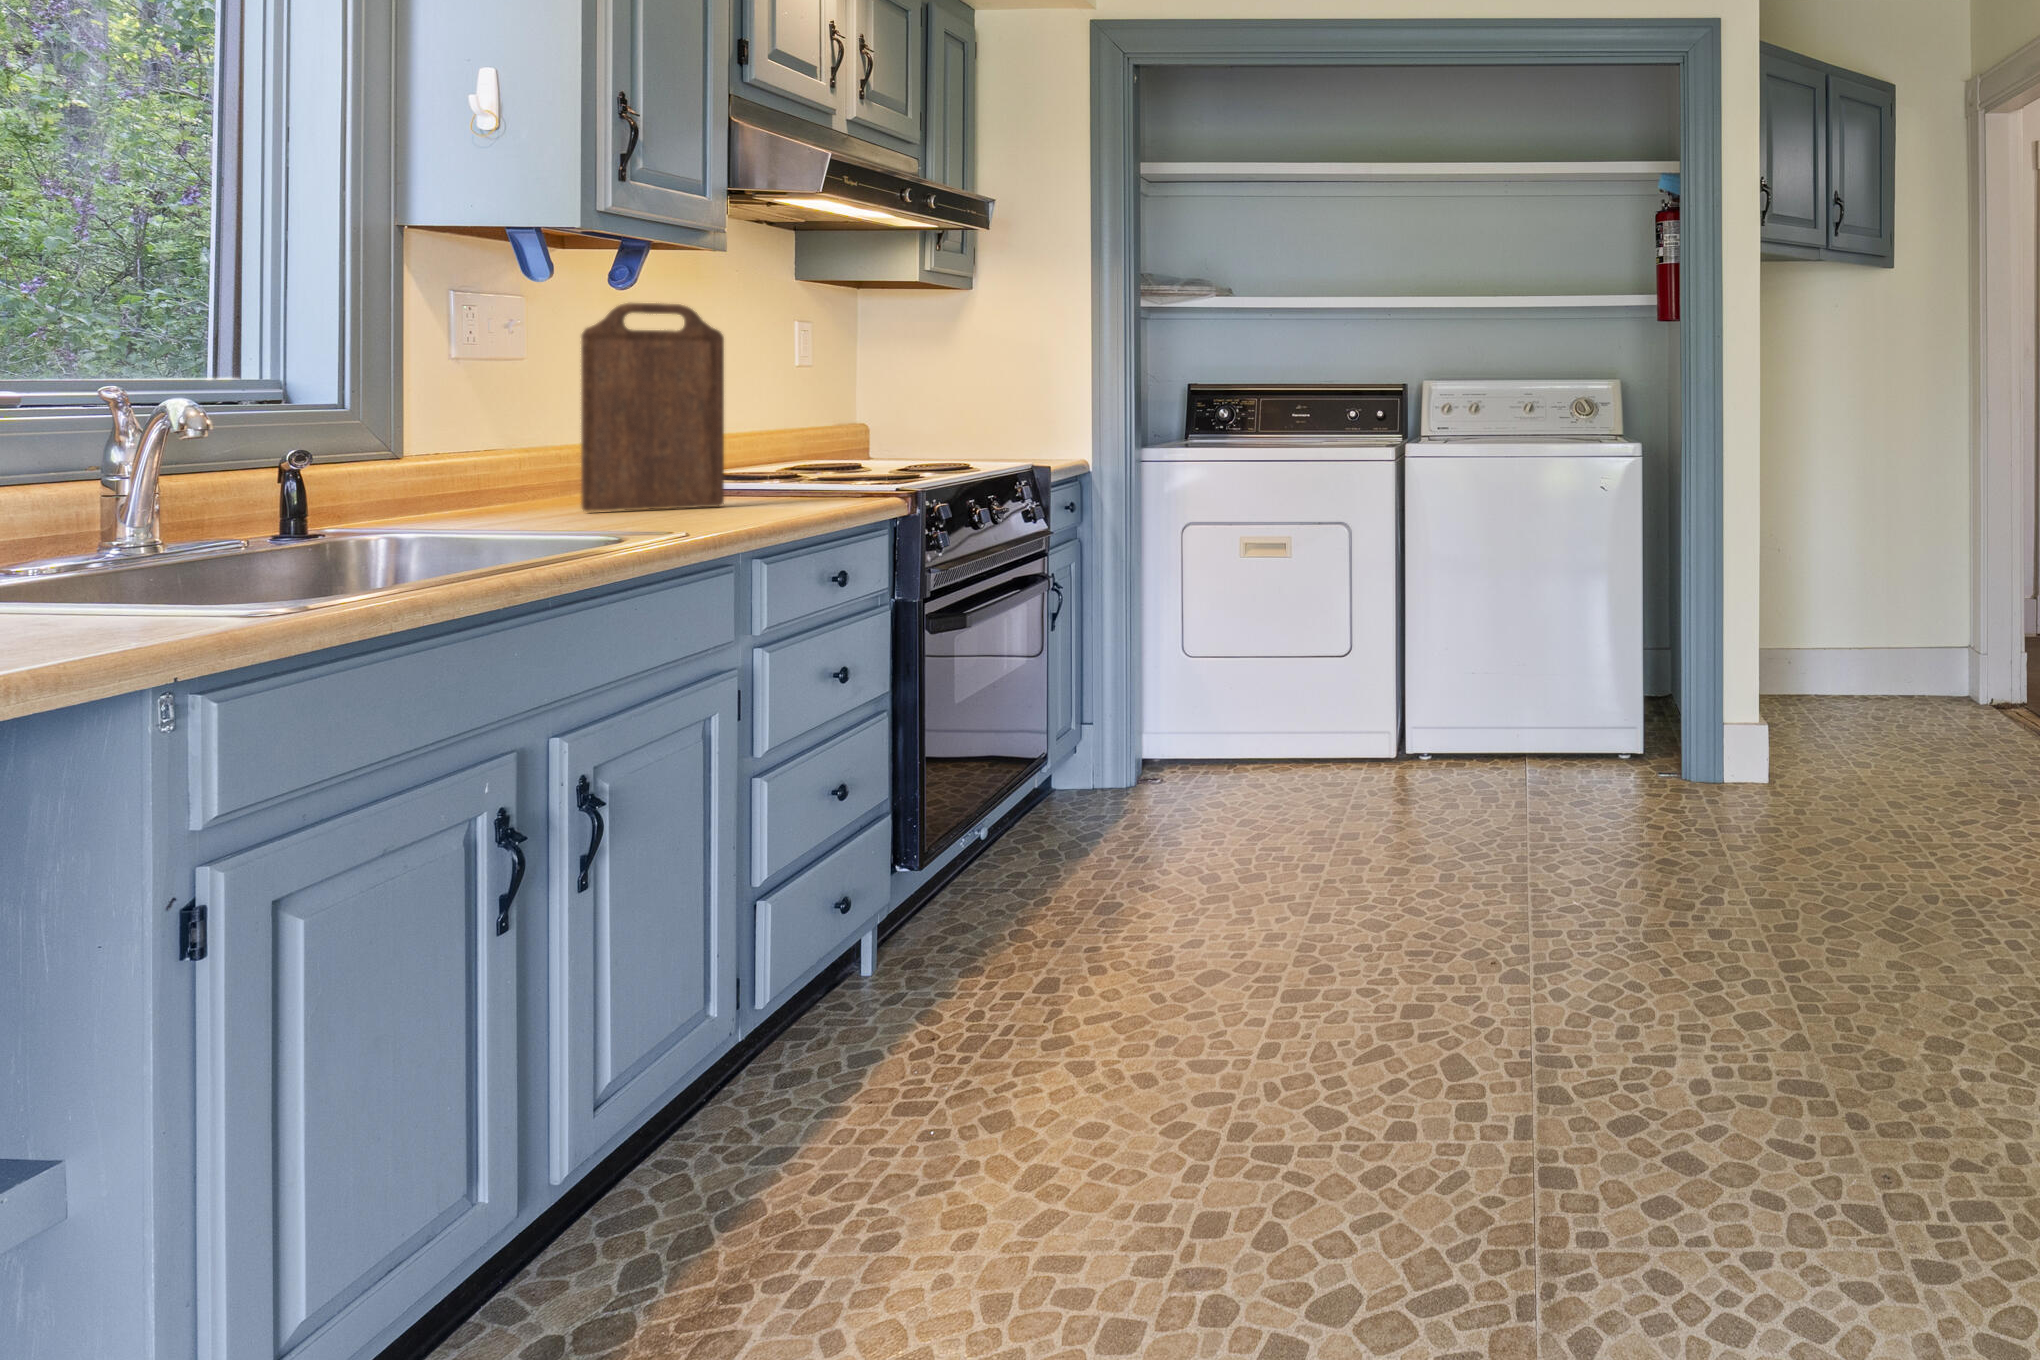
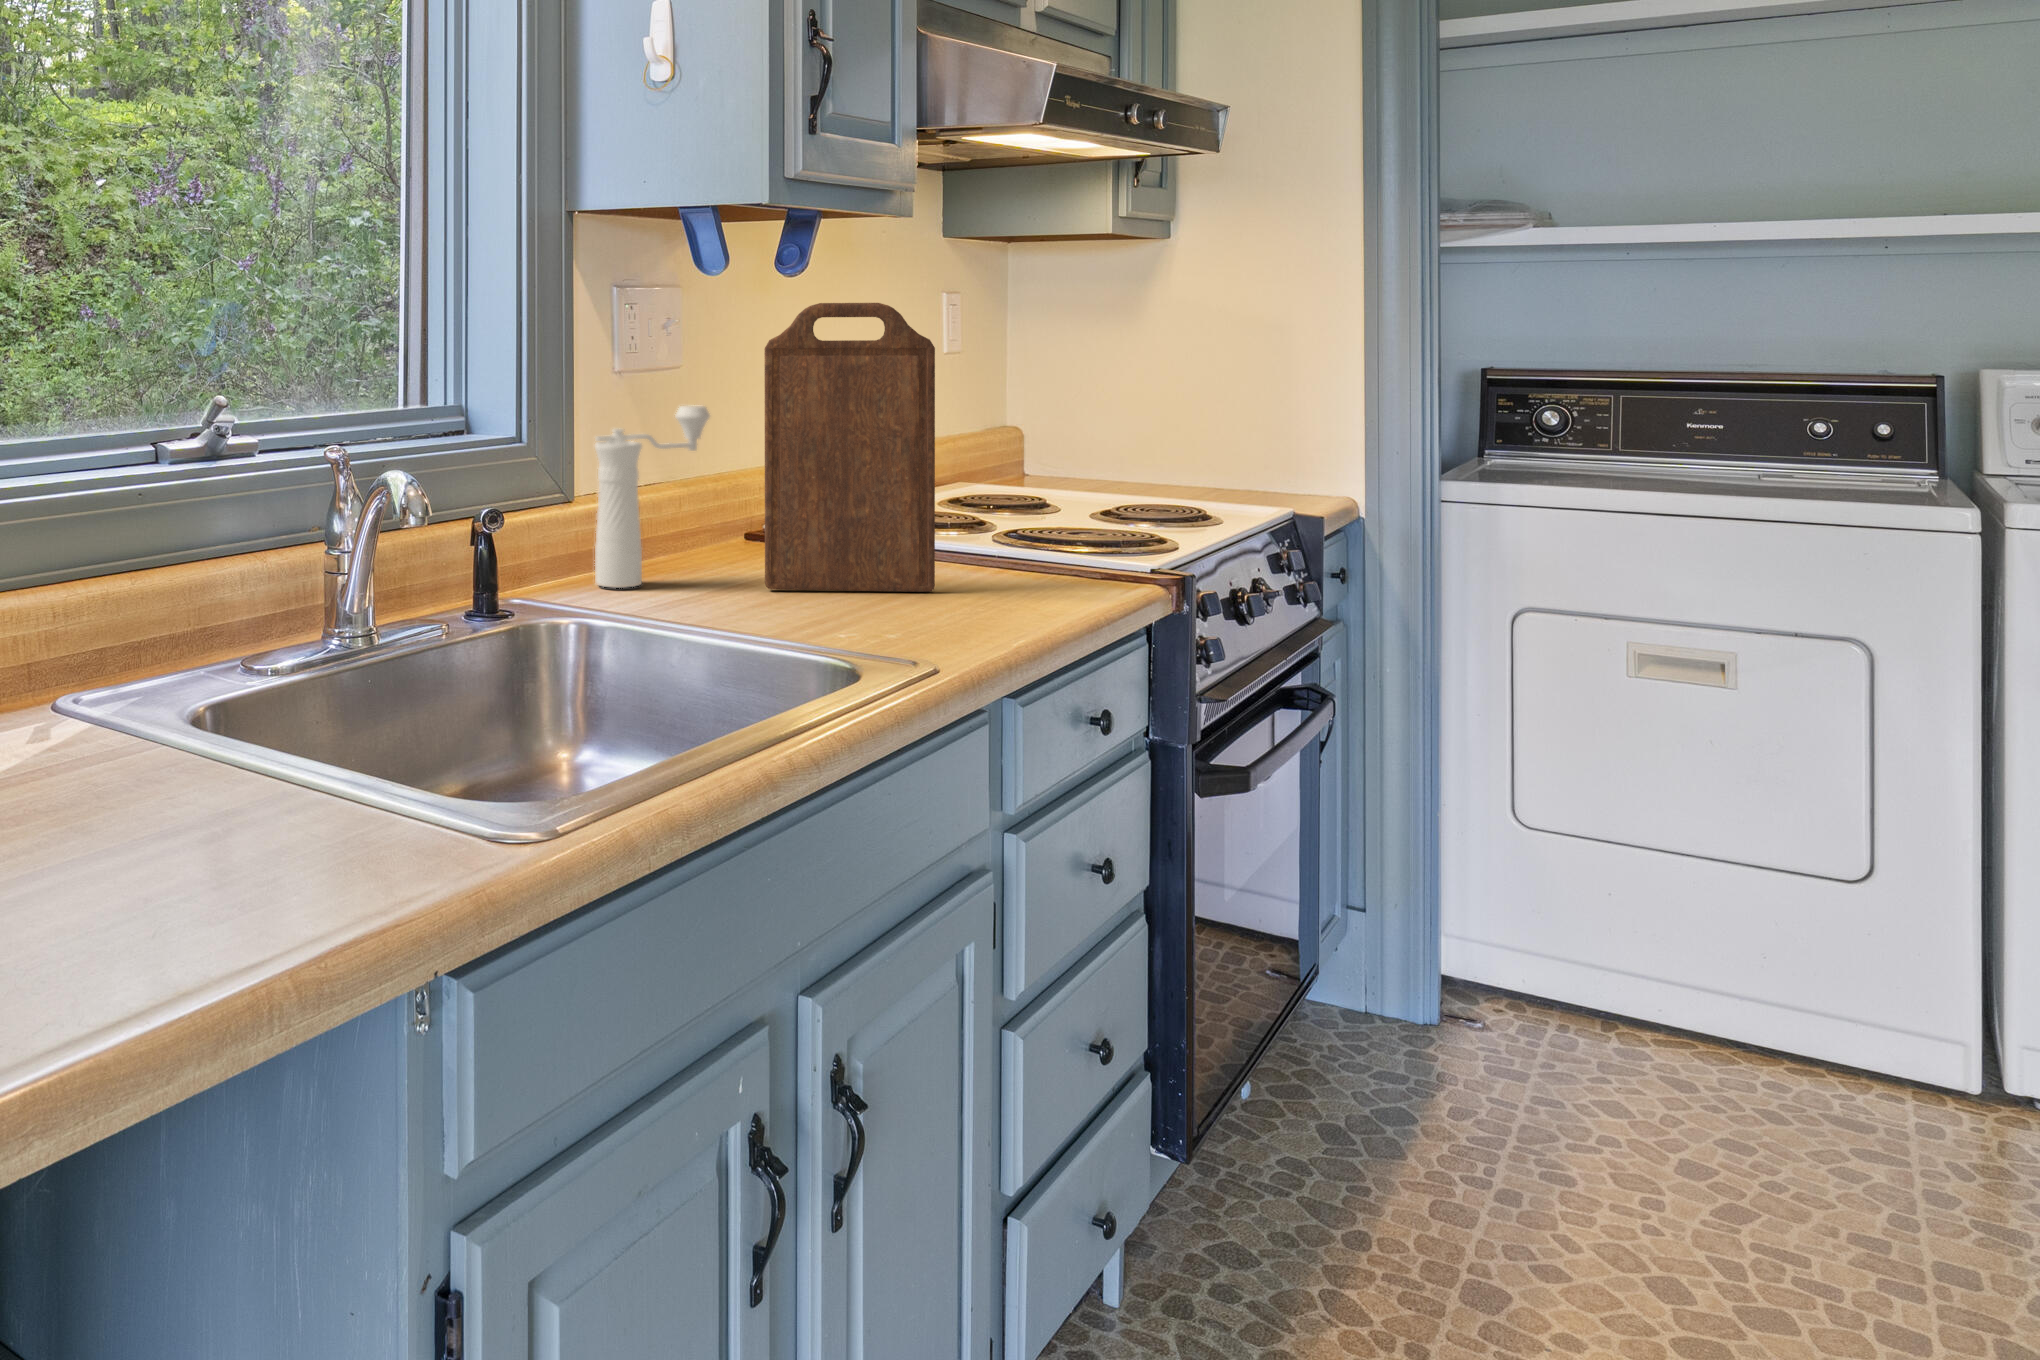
pepper mill: none [420,380,538,518] -> present [595,405,710,588]

